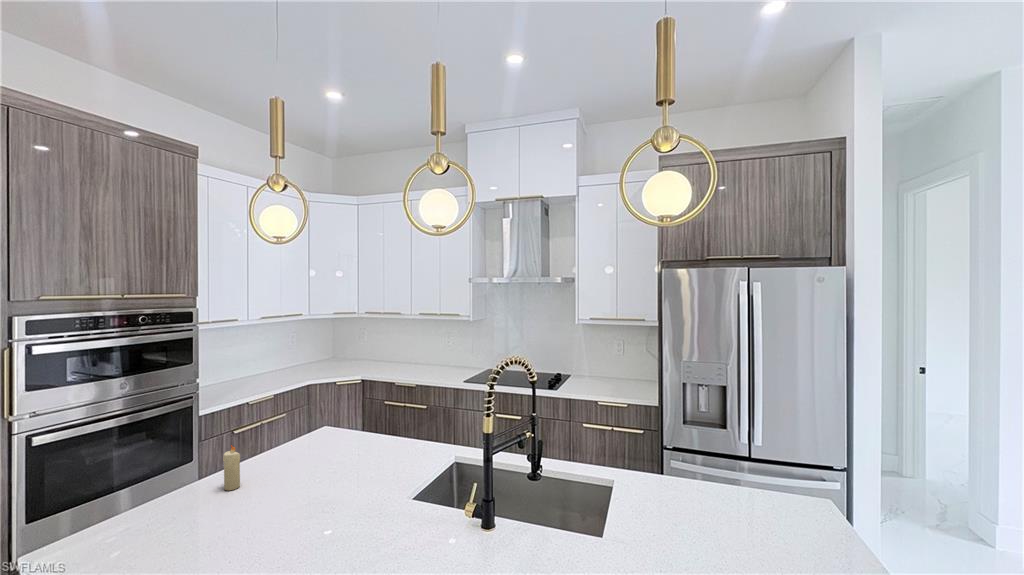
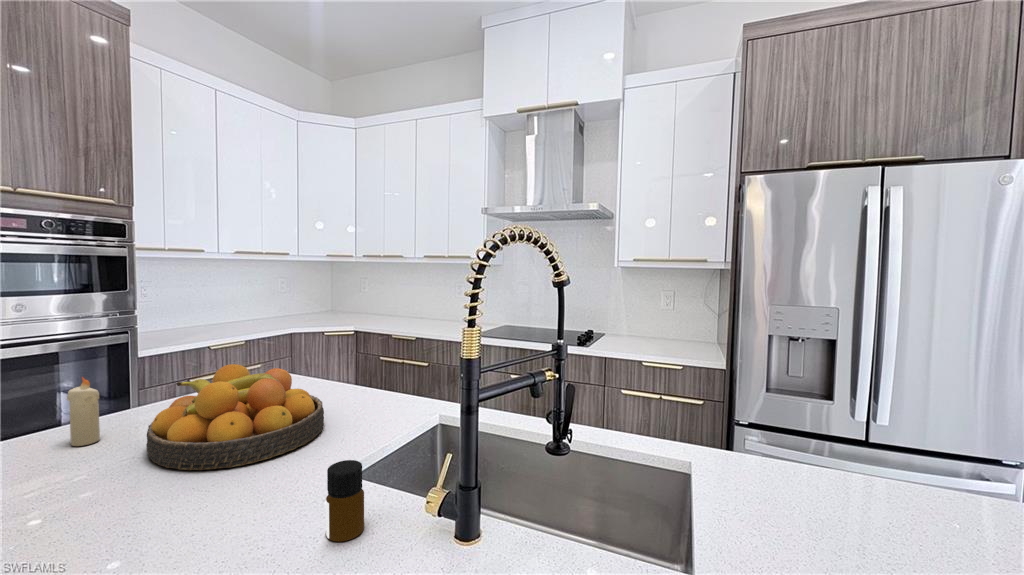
fruit bowl: none [278,430,382,502] -> present [147,364,324,470]
bottle: none [413,490,432,534] -> present [326,460,364,541]

